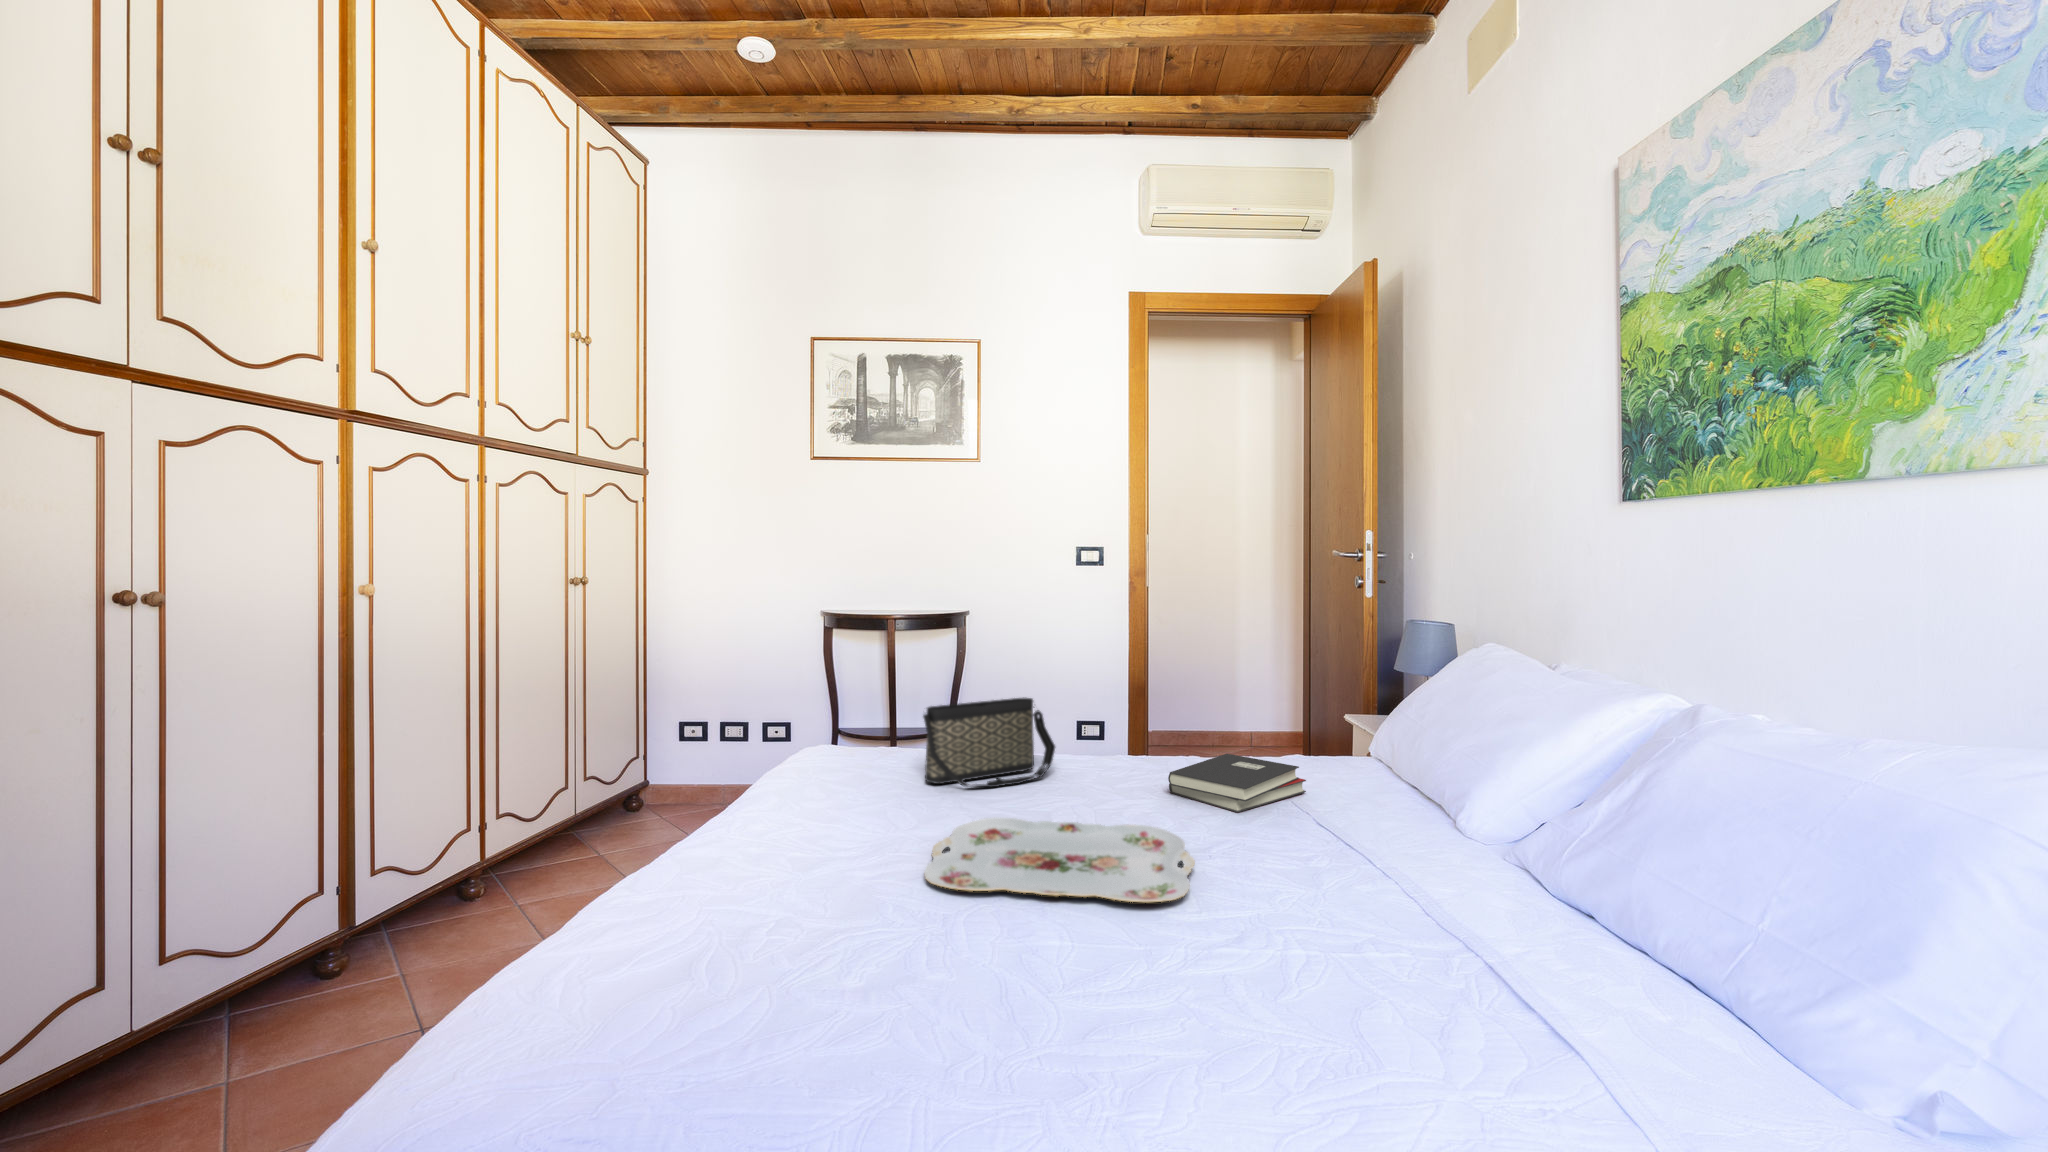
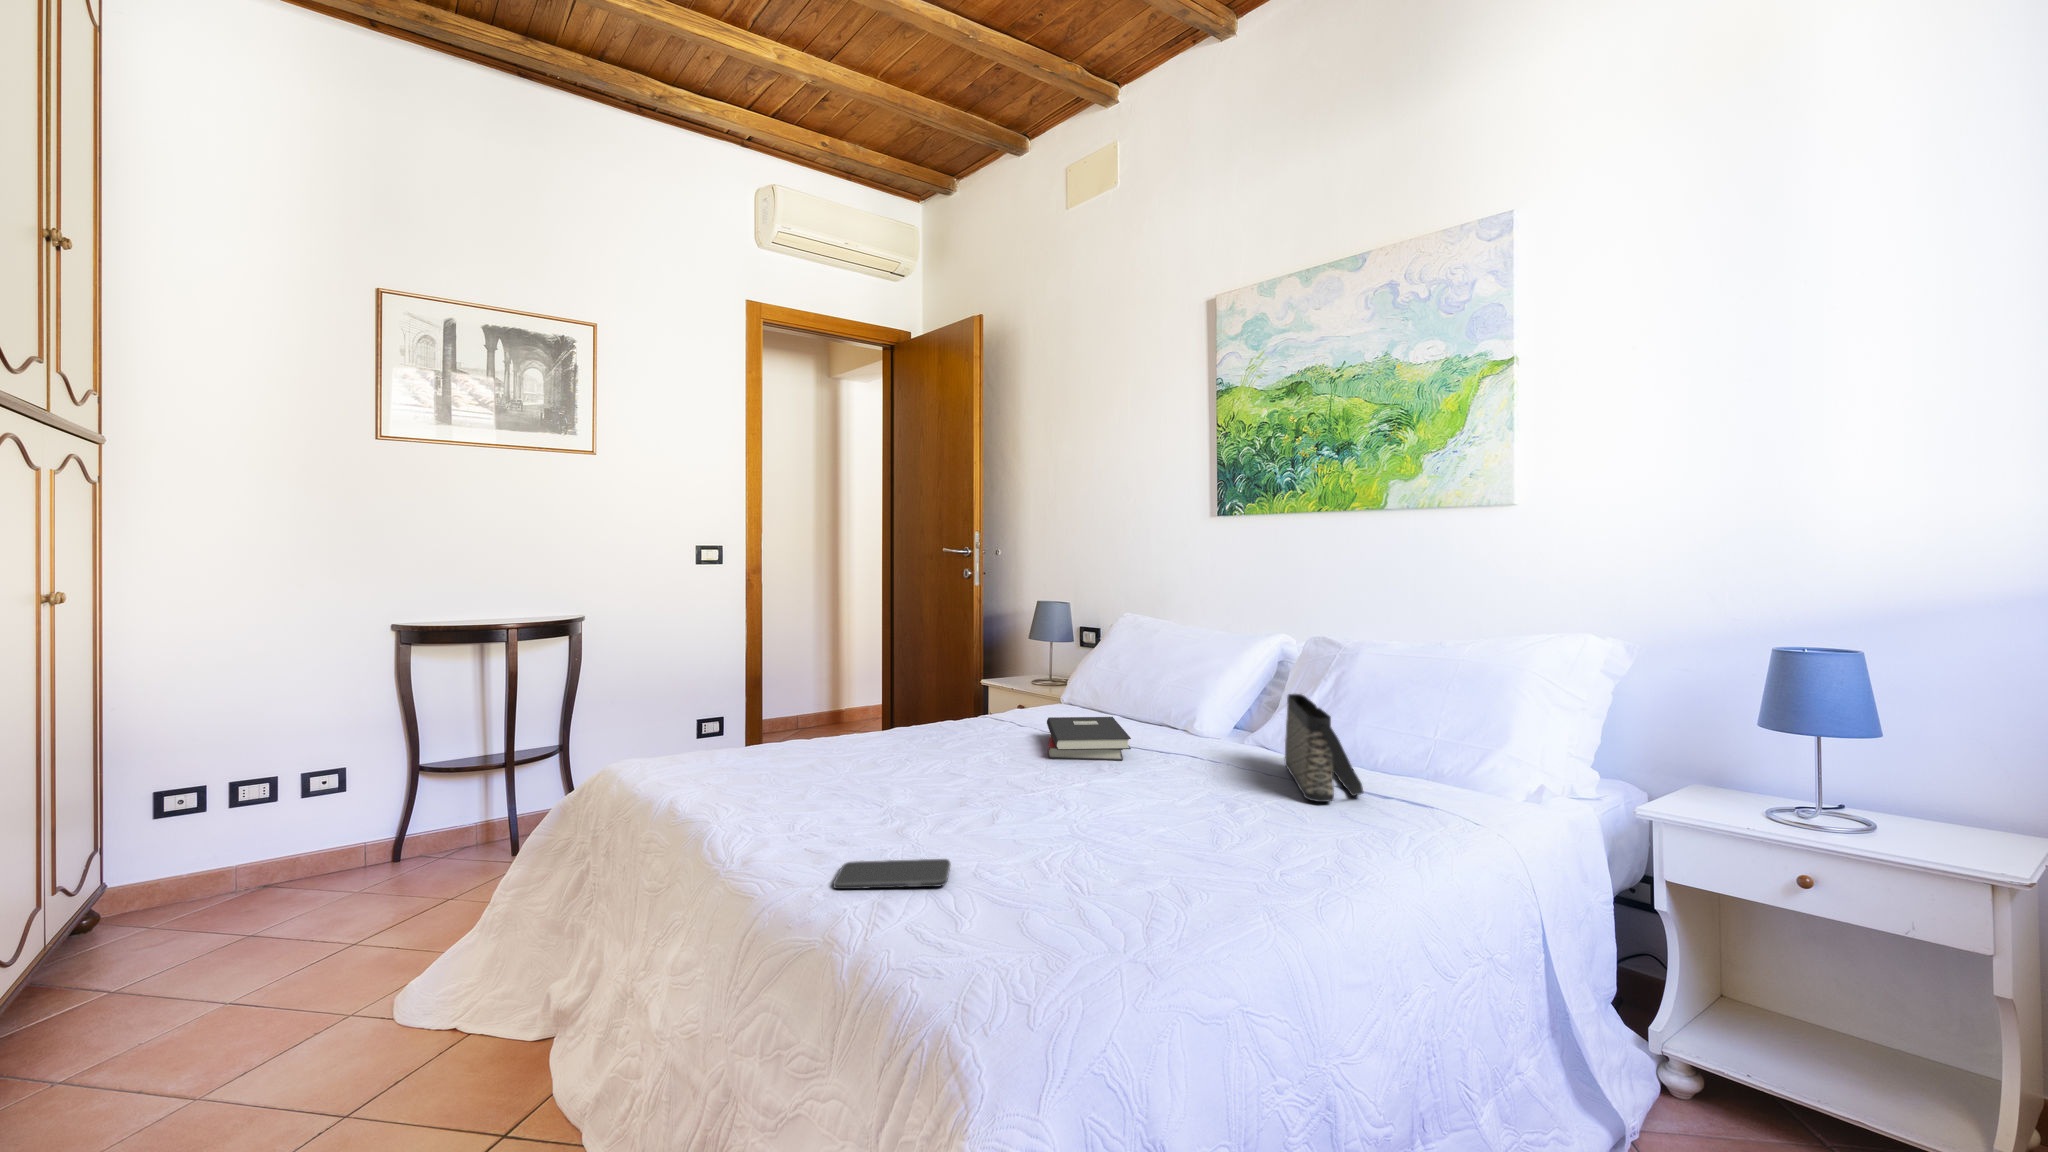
handbag: present [923,697,1055,787] -> present [1285,694,1363,802]
smartphone: none [795,812,876,843] -> present [833,859,951,889]
serving tray: present [924,818,1195,902] -> none [1005,783,1276,883]

